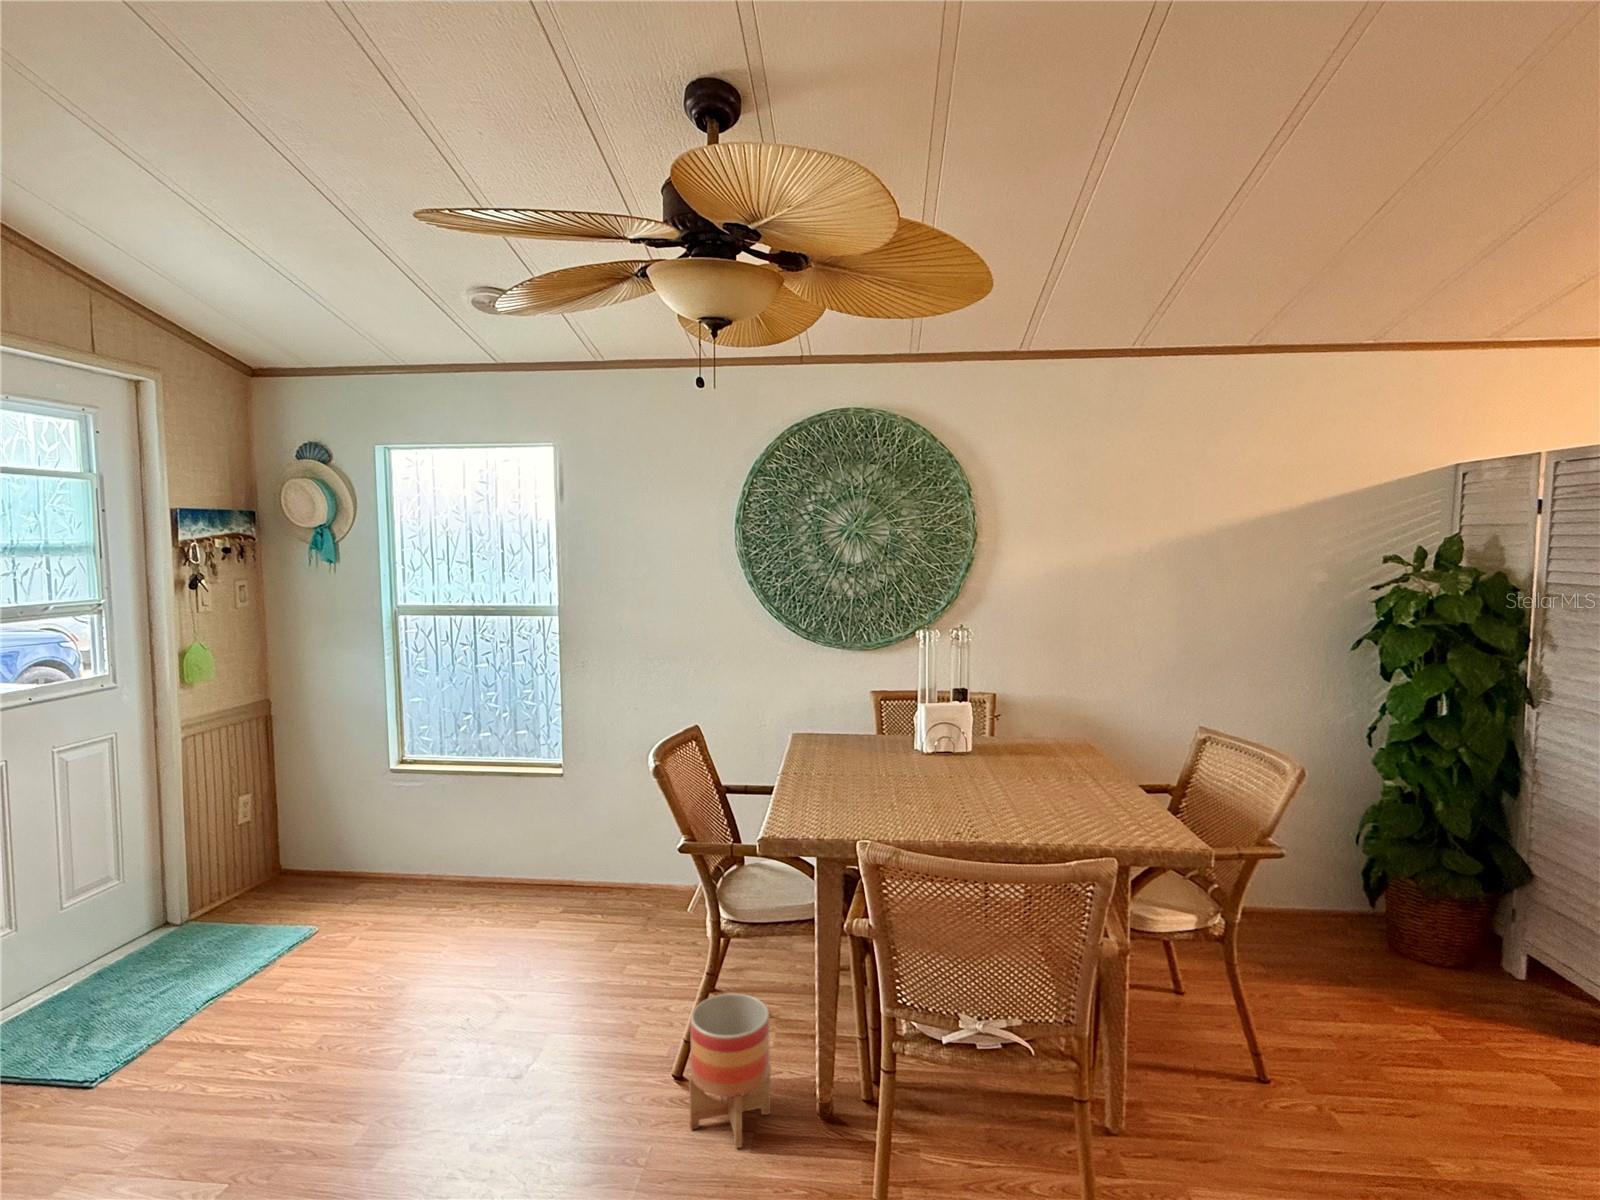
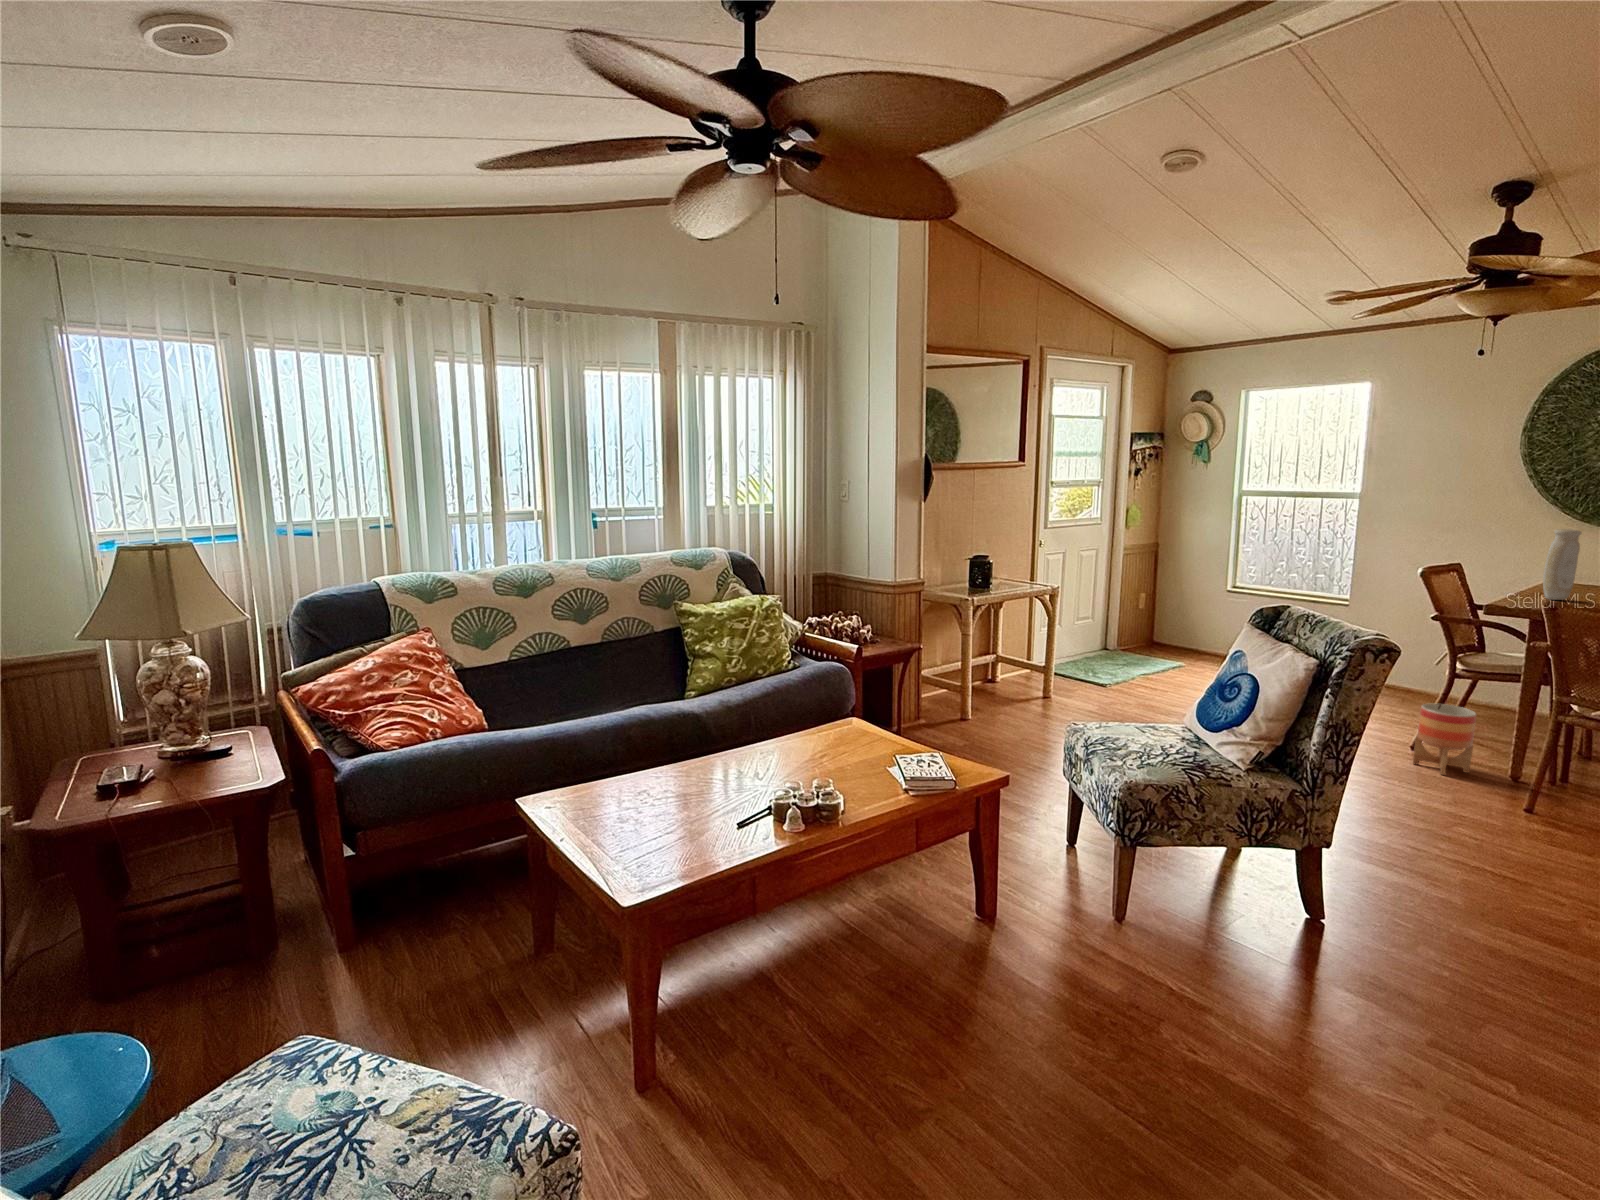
vase: none [813,673,849,783] -> present [1543,529,1582,600]

